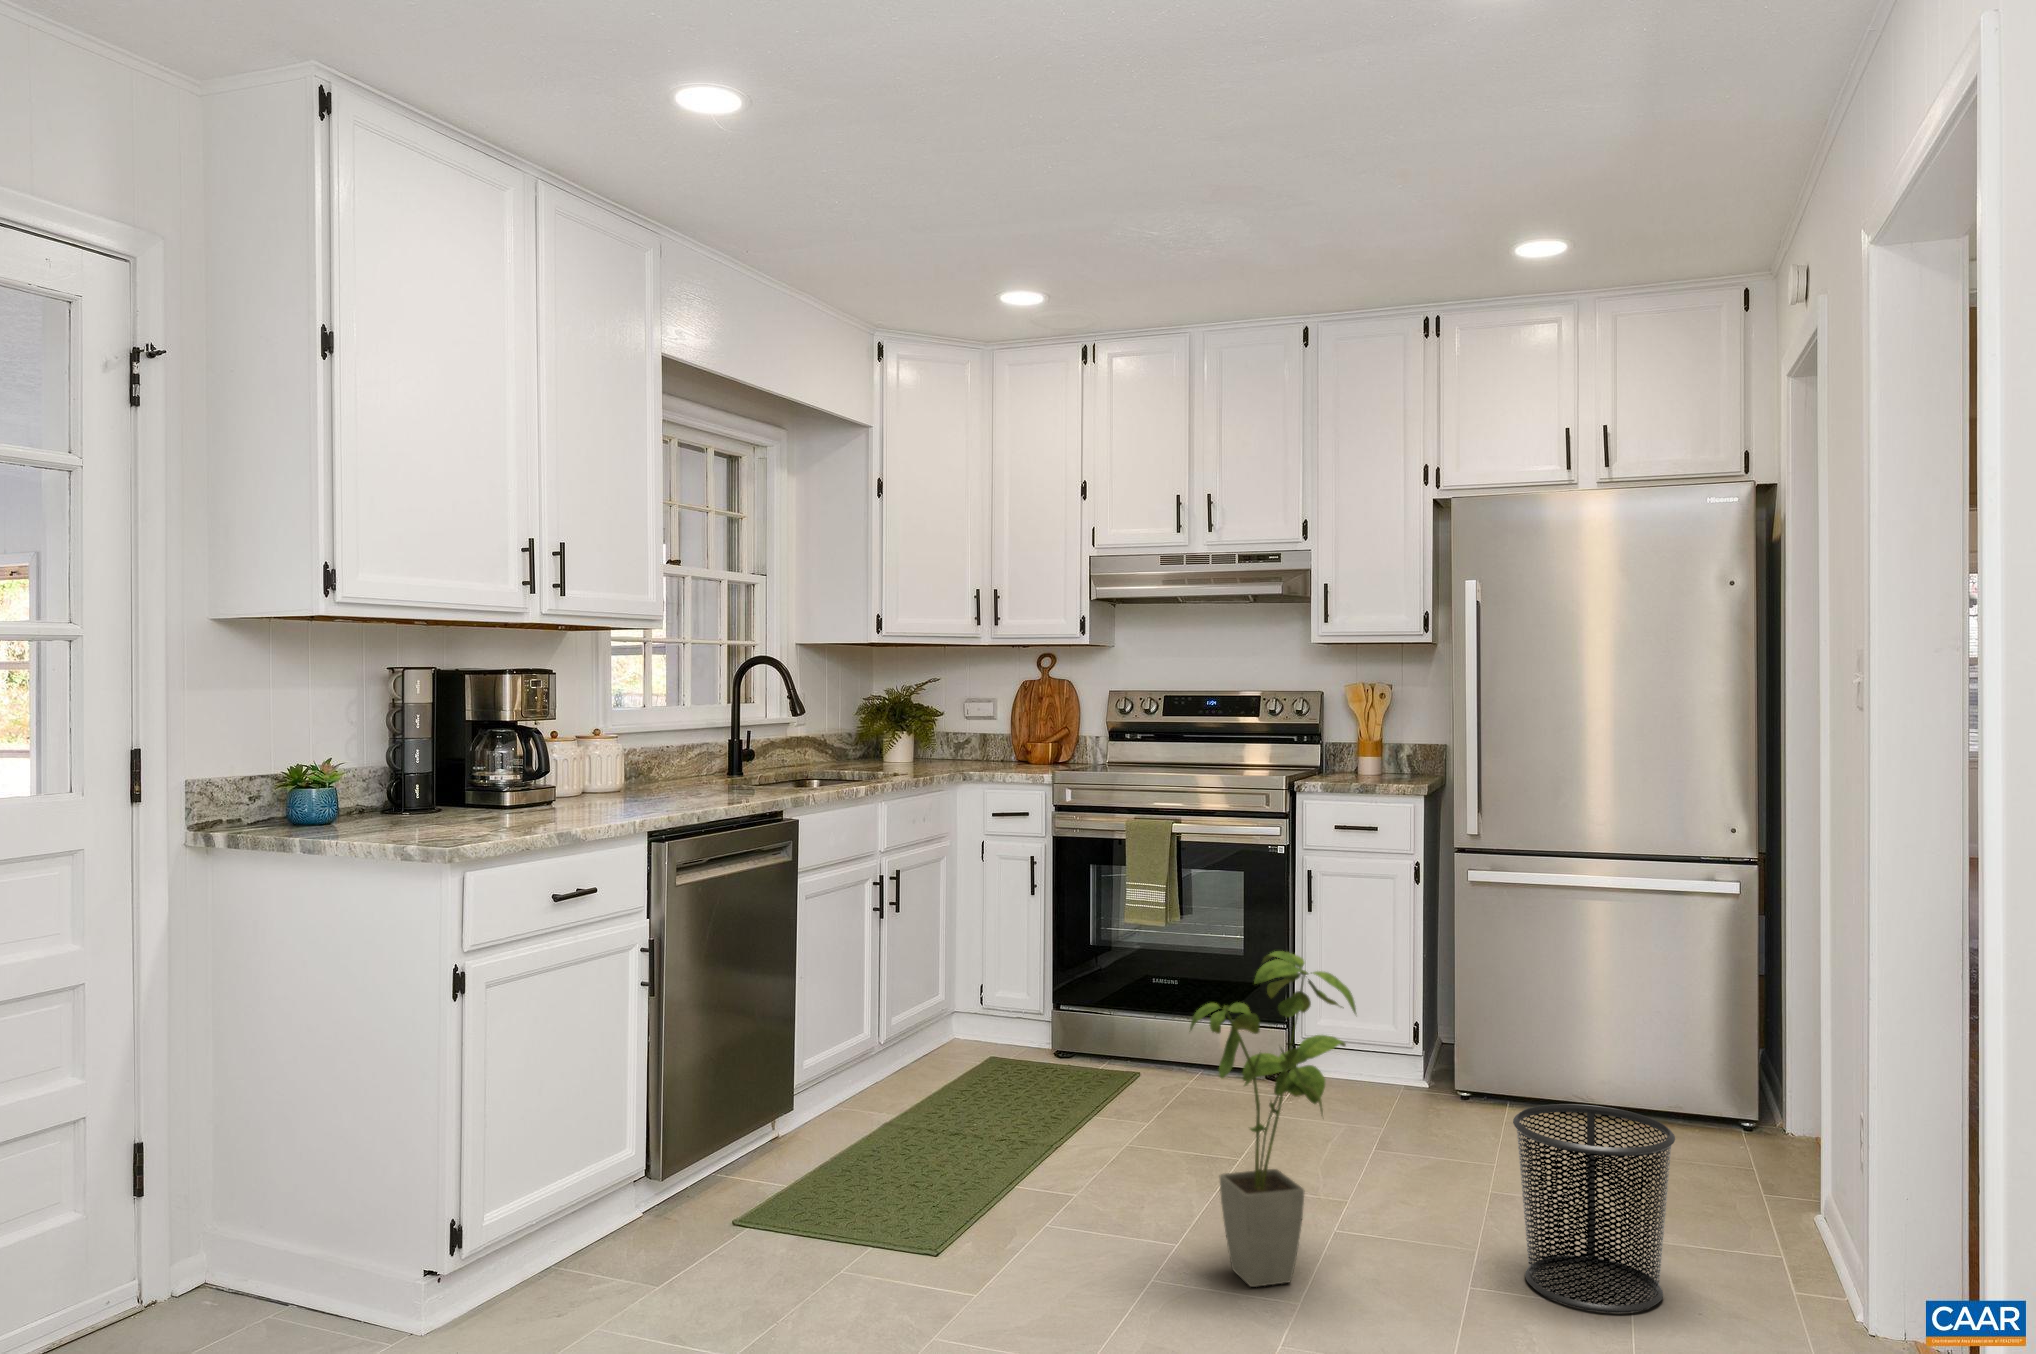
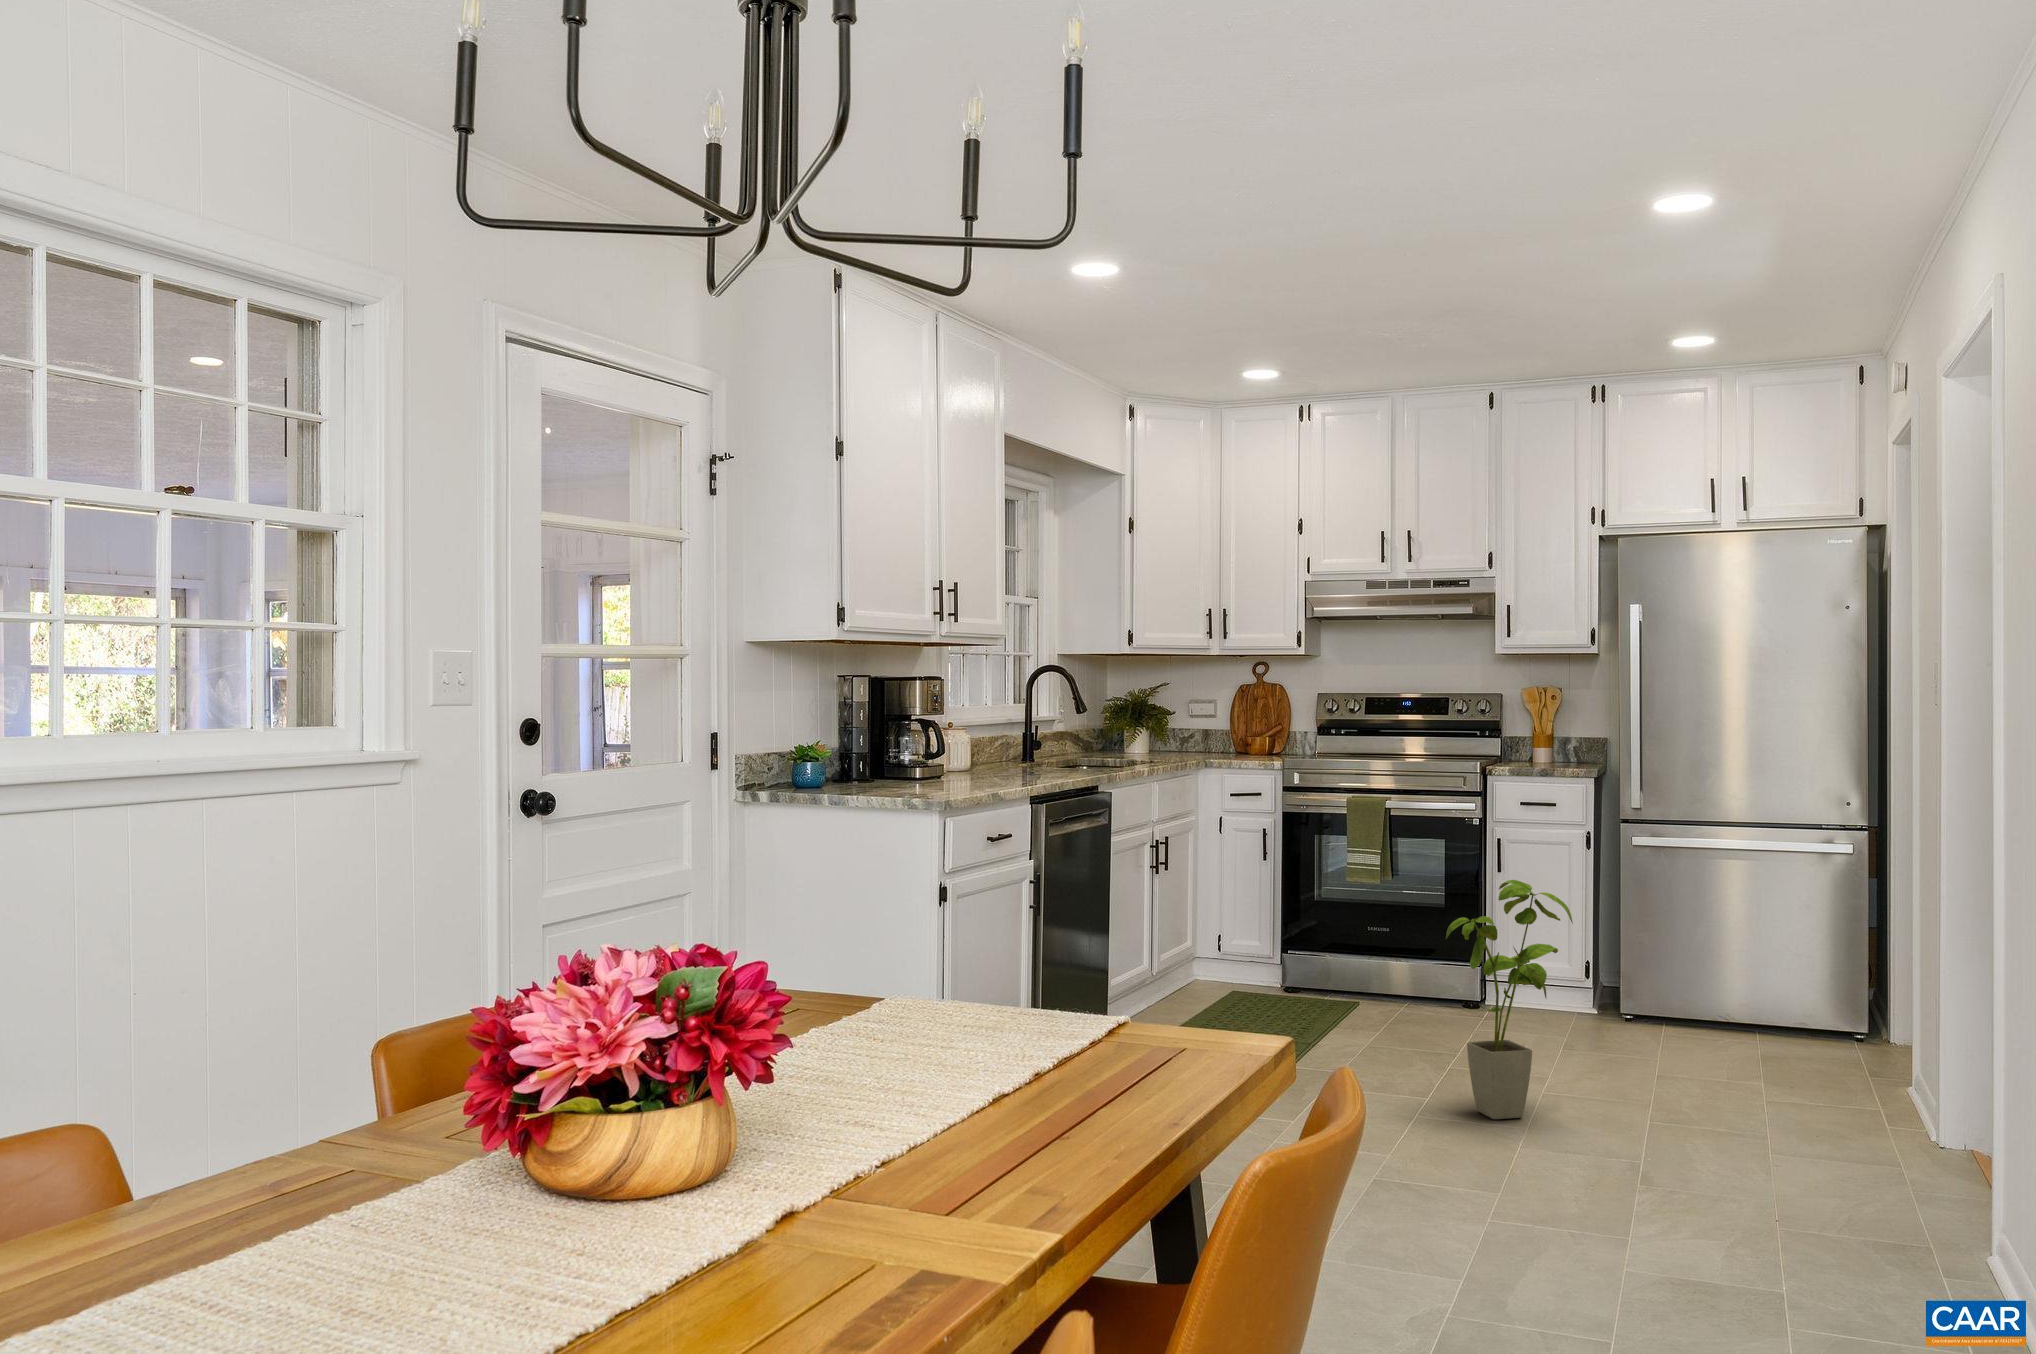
waste bin: present [1513,1104,1675,1313] -> none [1683,995,1803,1135]

